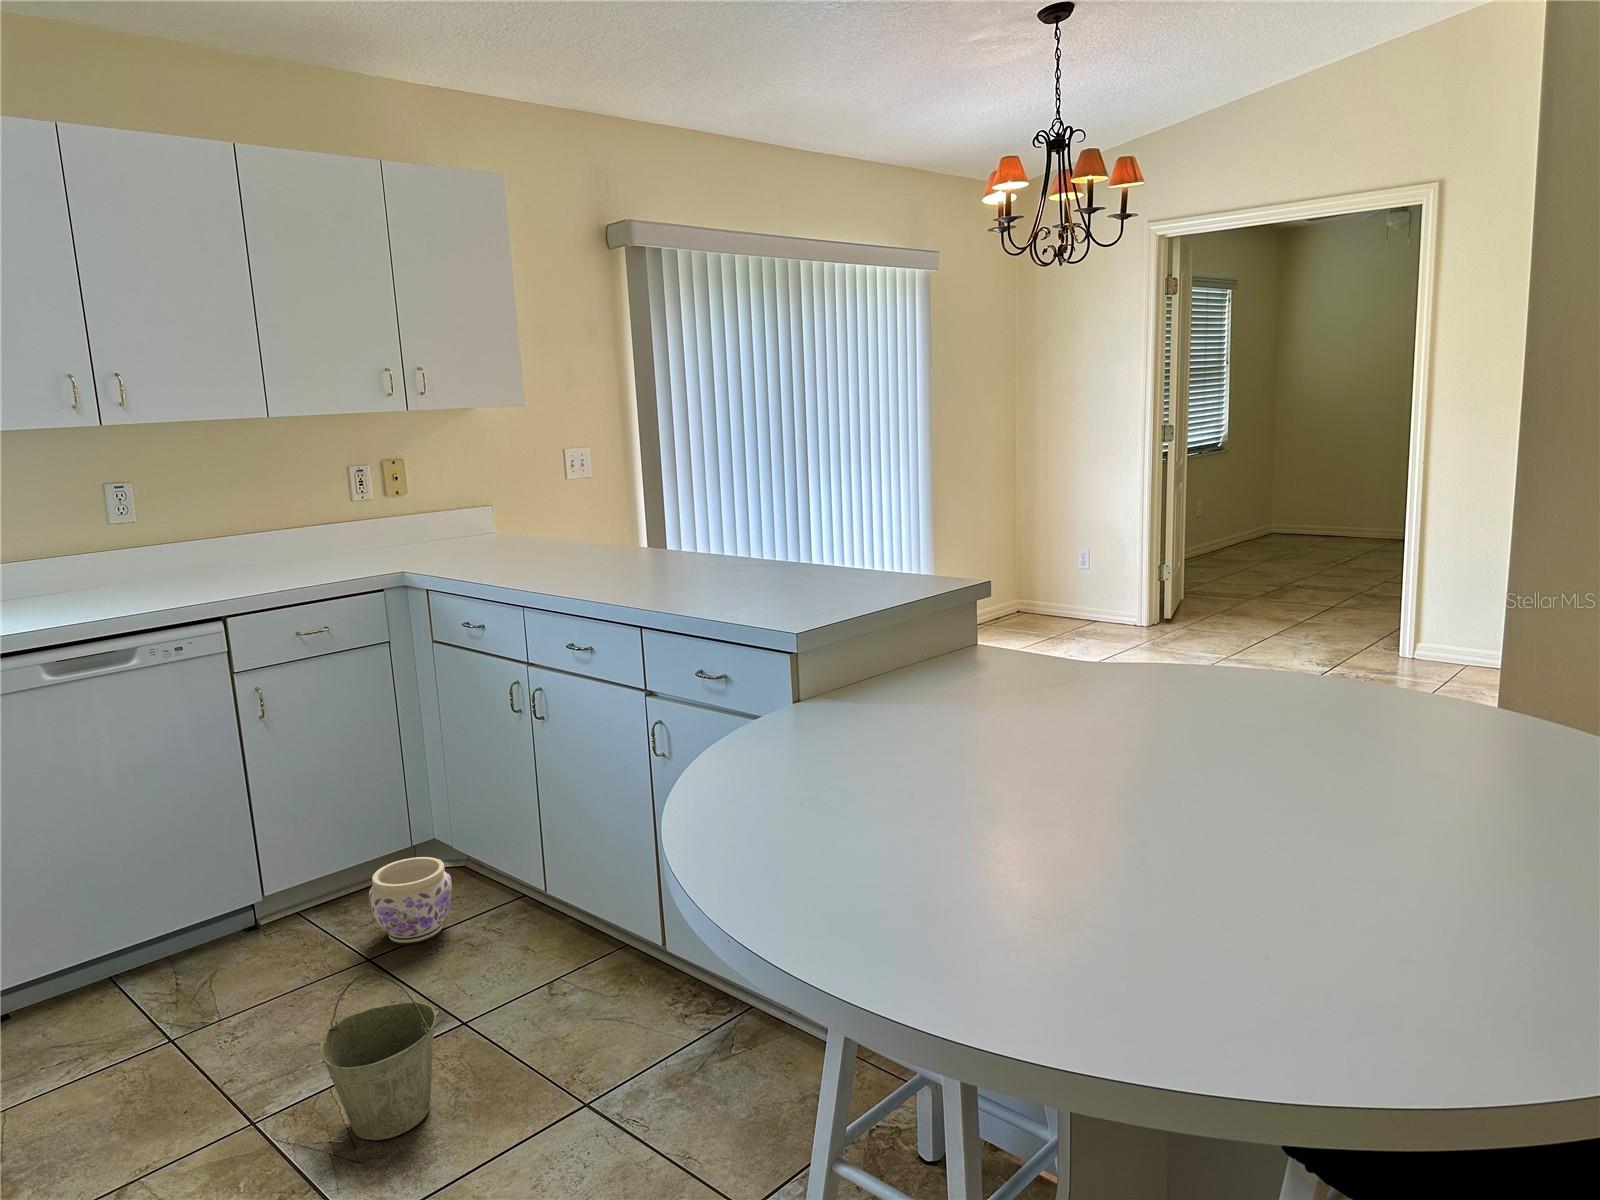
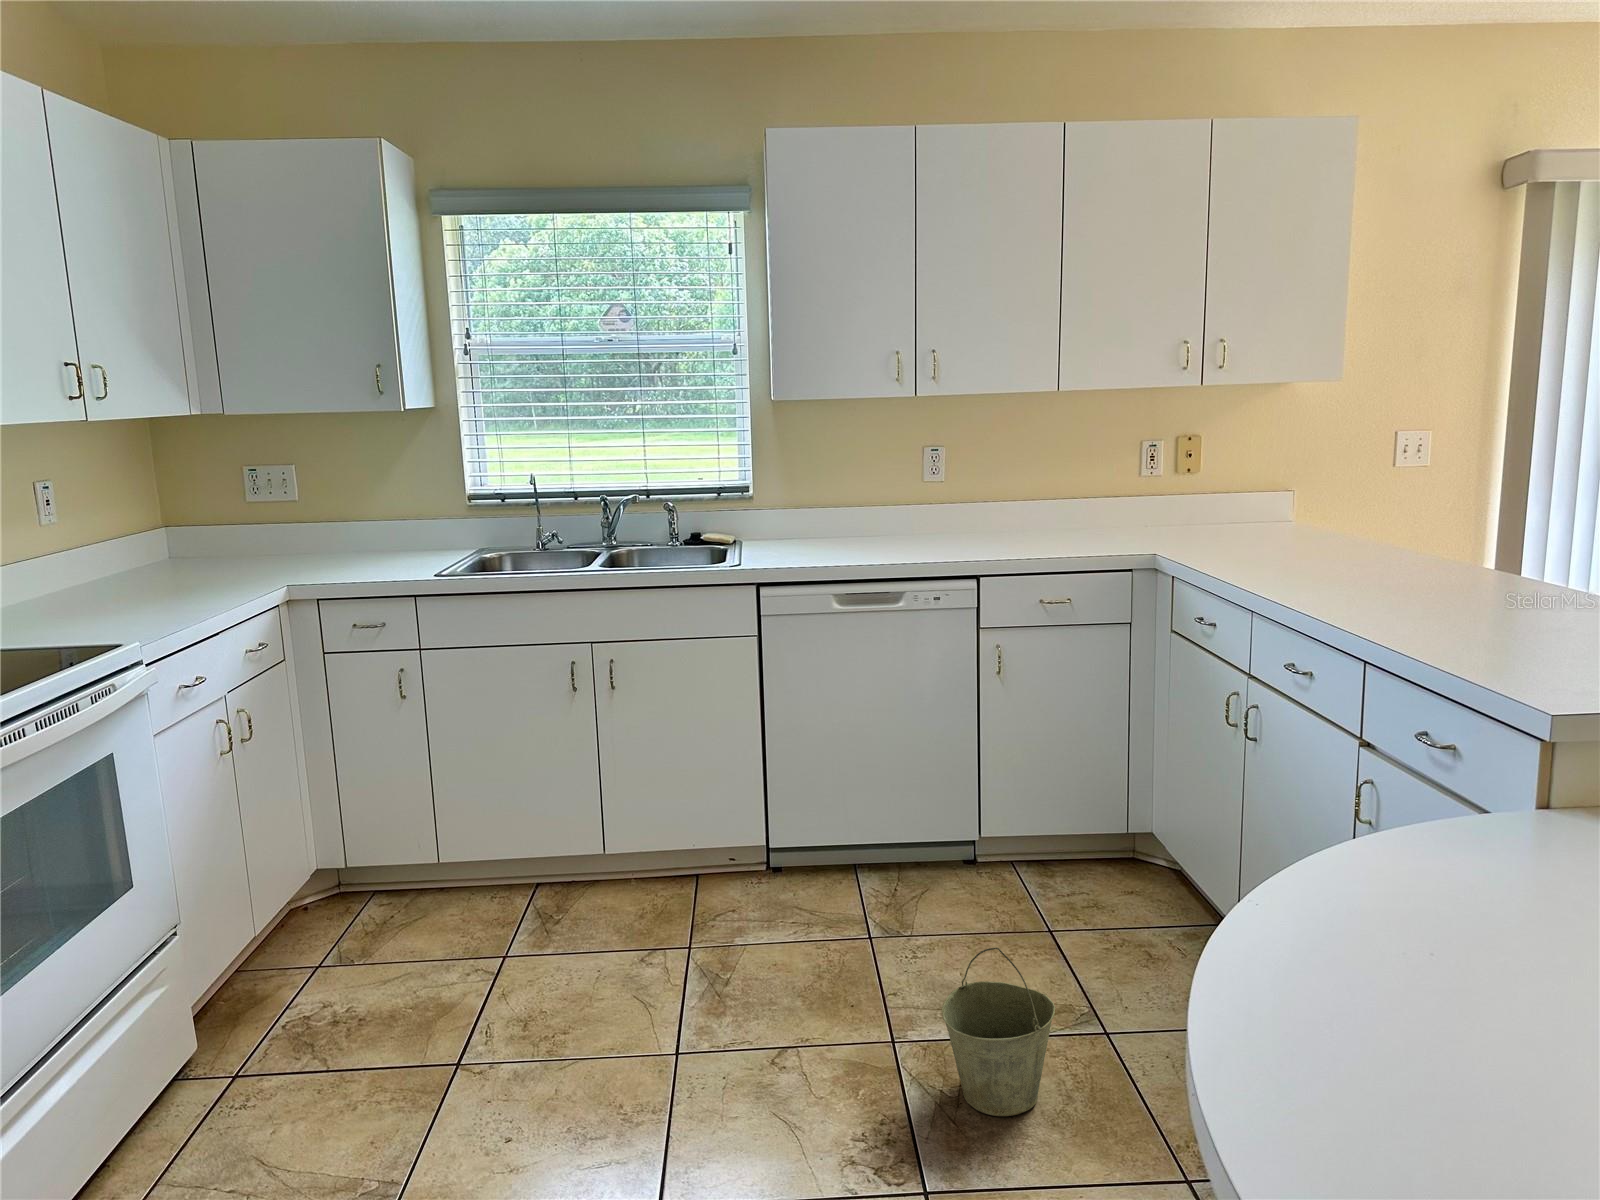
planter: present [369,857,452,944] -> none [1062,844,1145,933]

